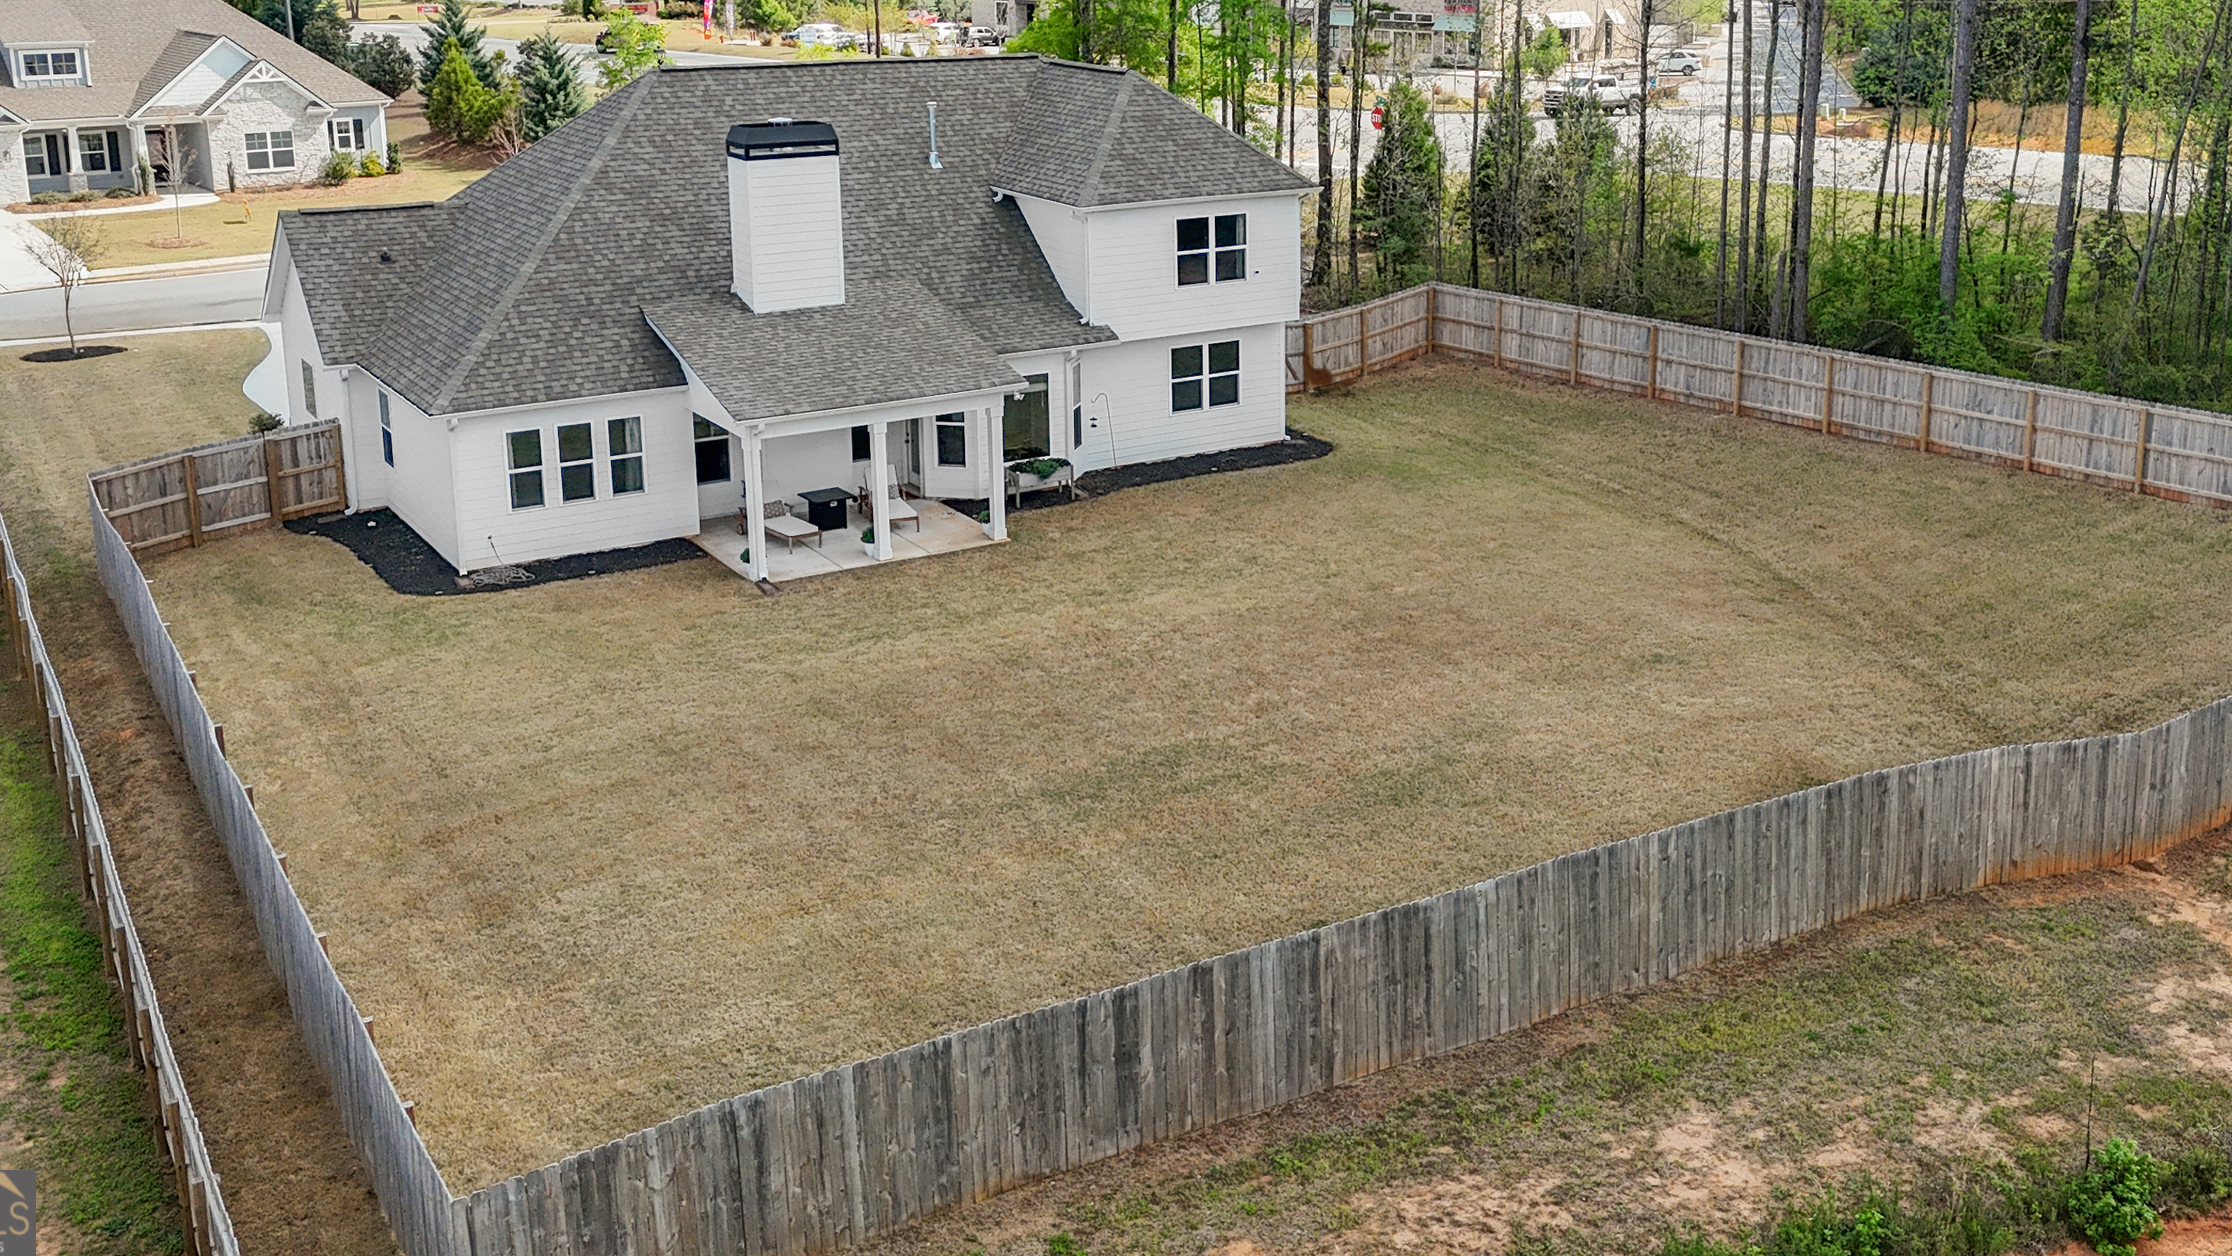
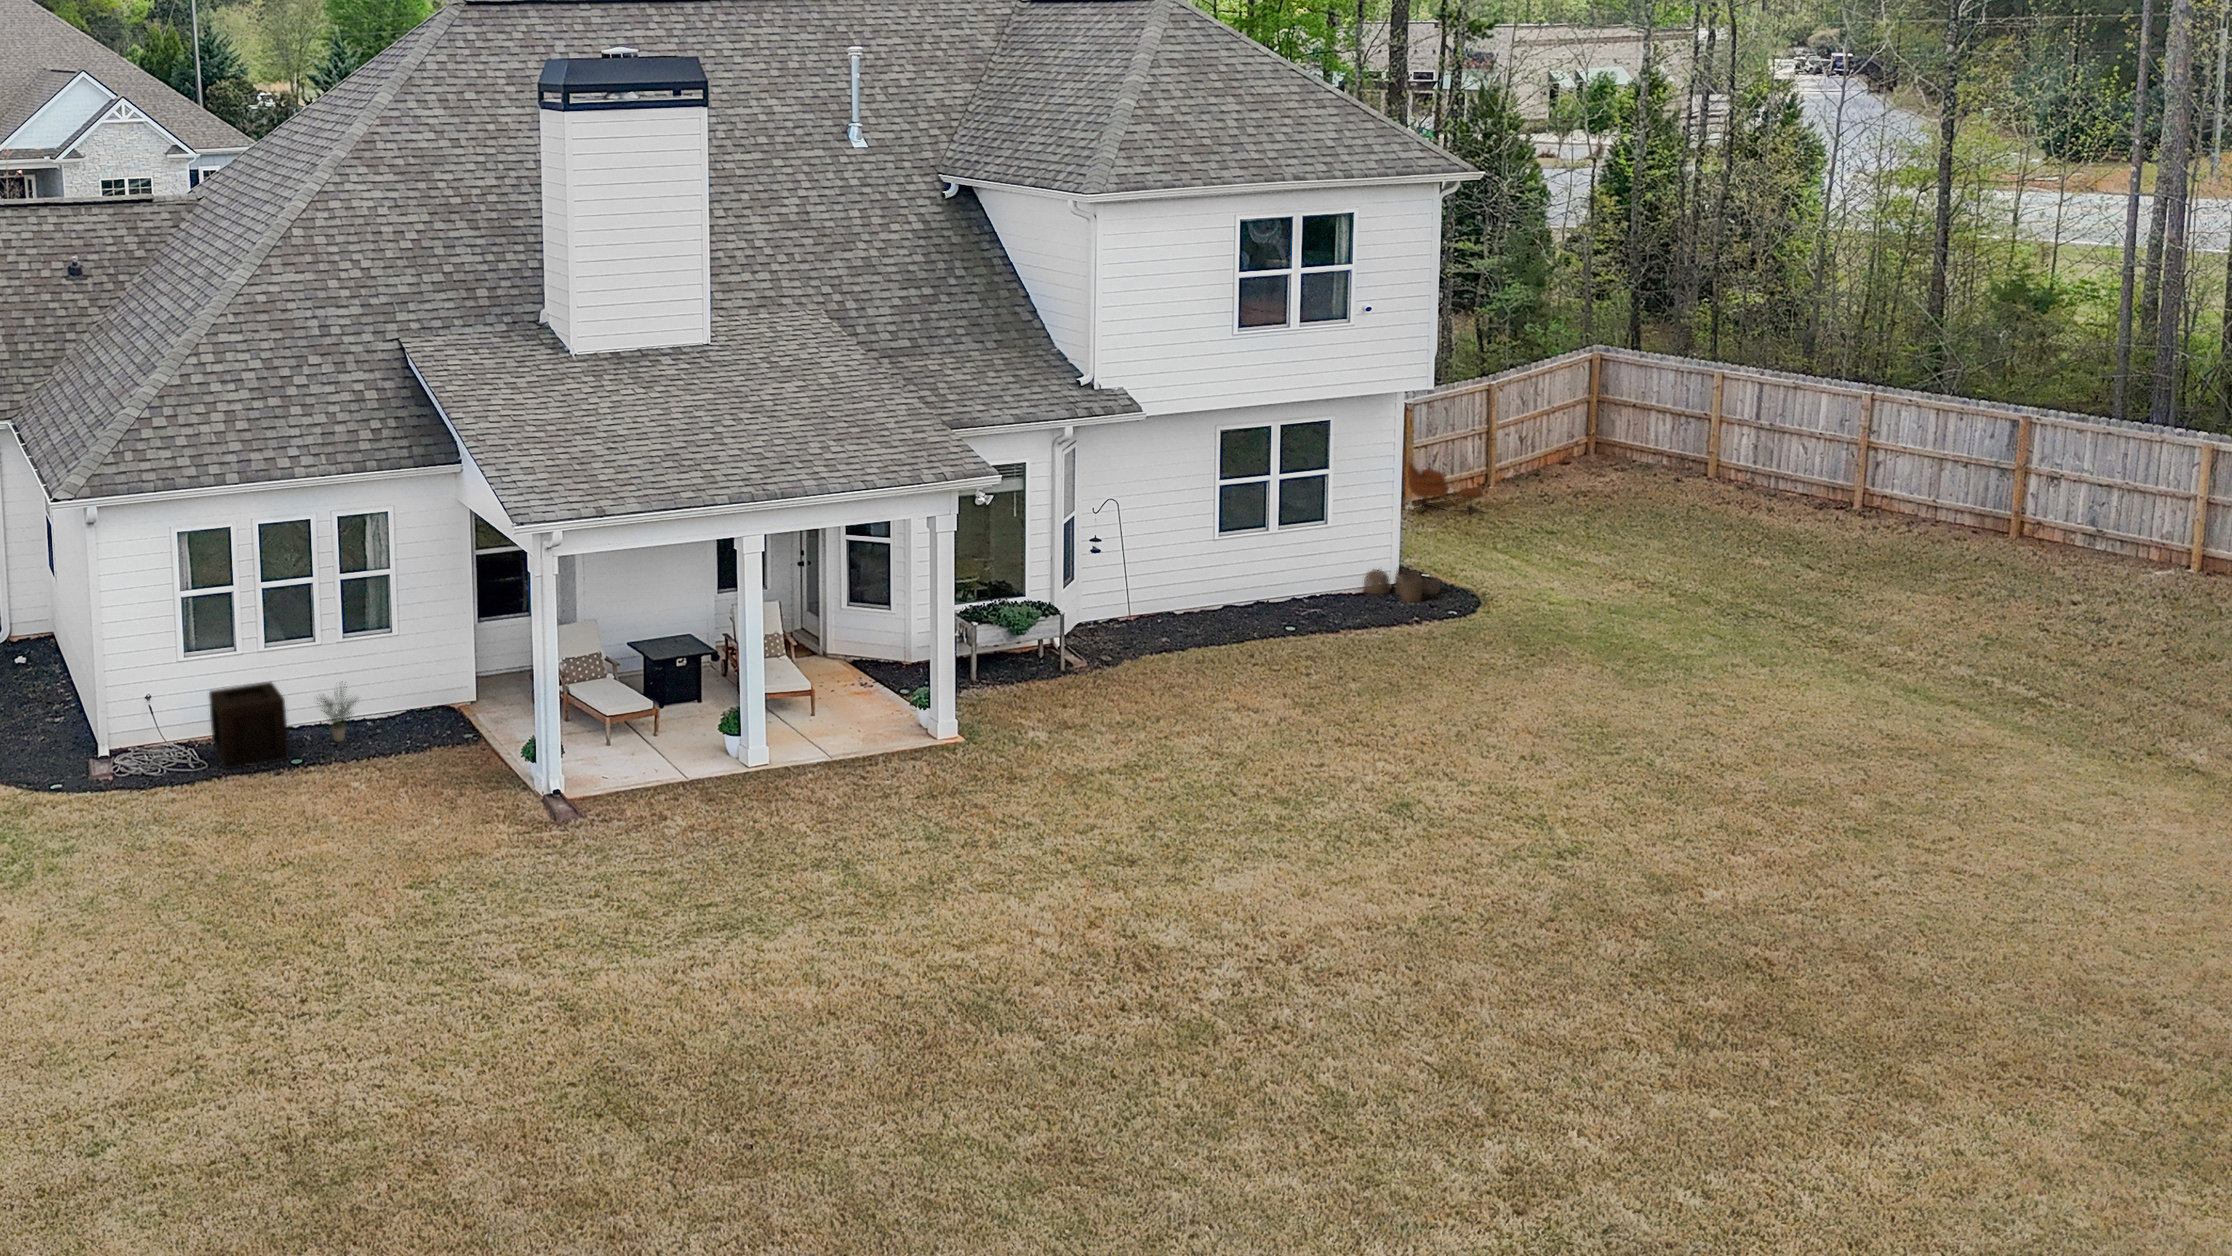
woven basket: none [1265,431,1310,452] -> present [1363,569,1440,602]
potted plant: none [595,523,627,562] -> present [321,690,356,742]
wooden crate: none [528,526,584,581] -> present [209,682,288,769]

